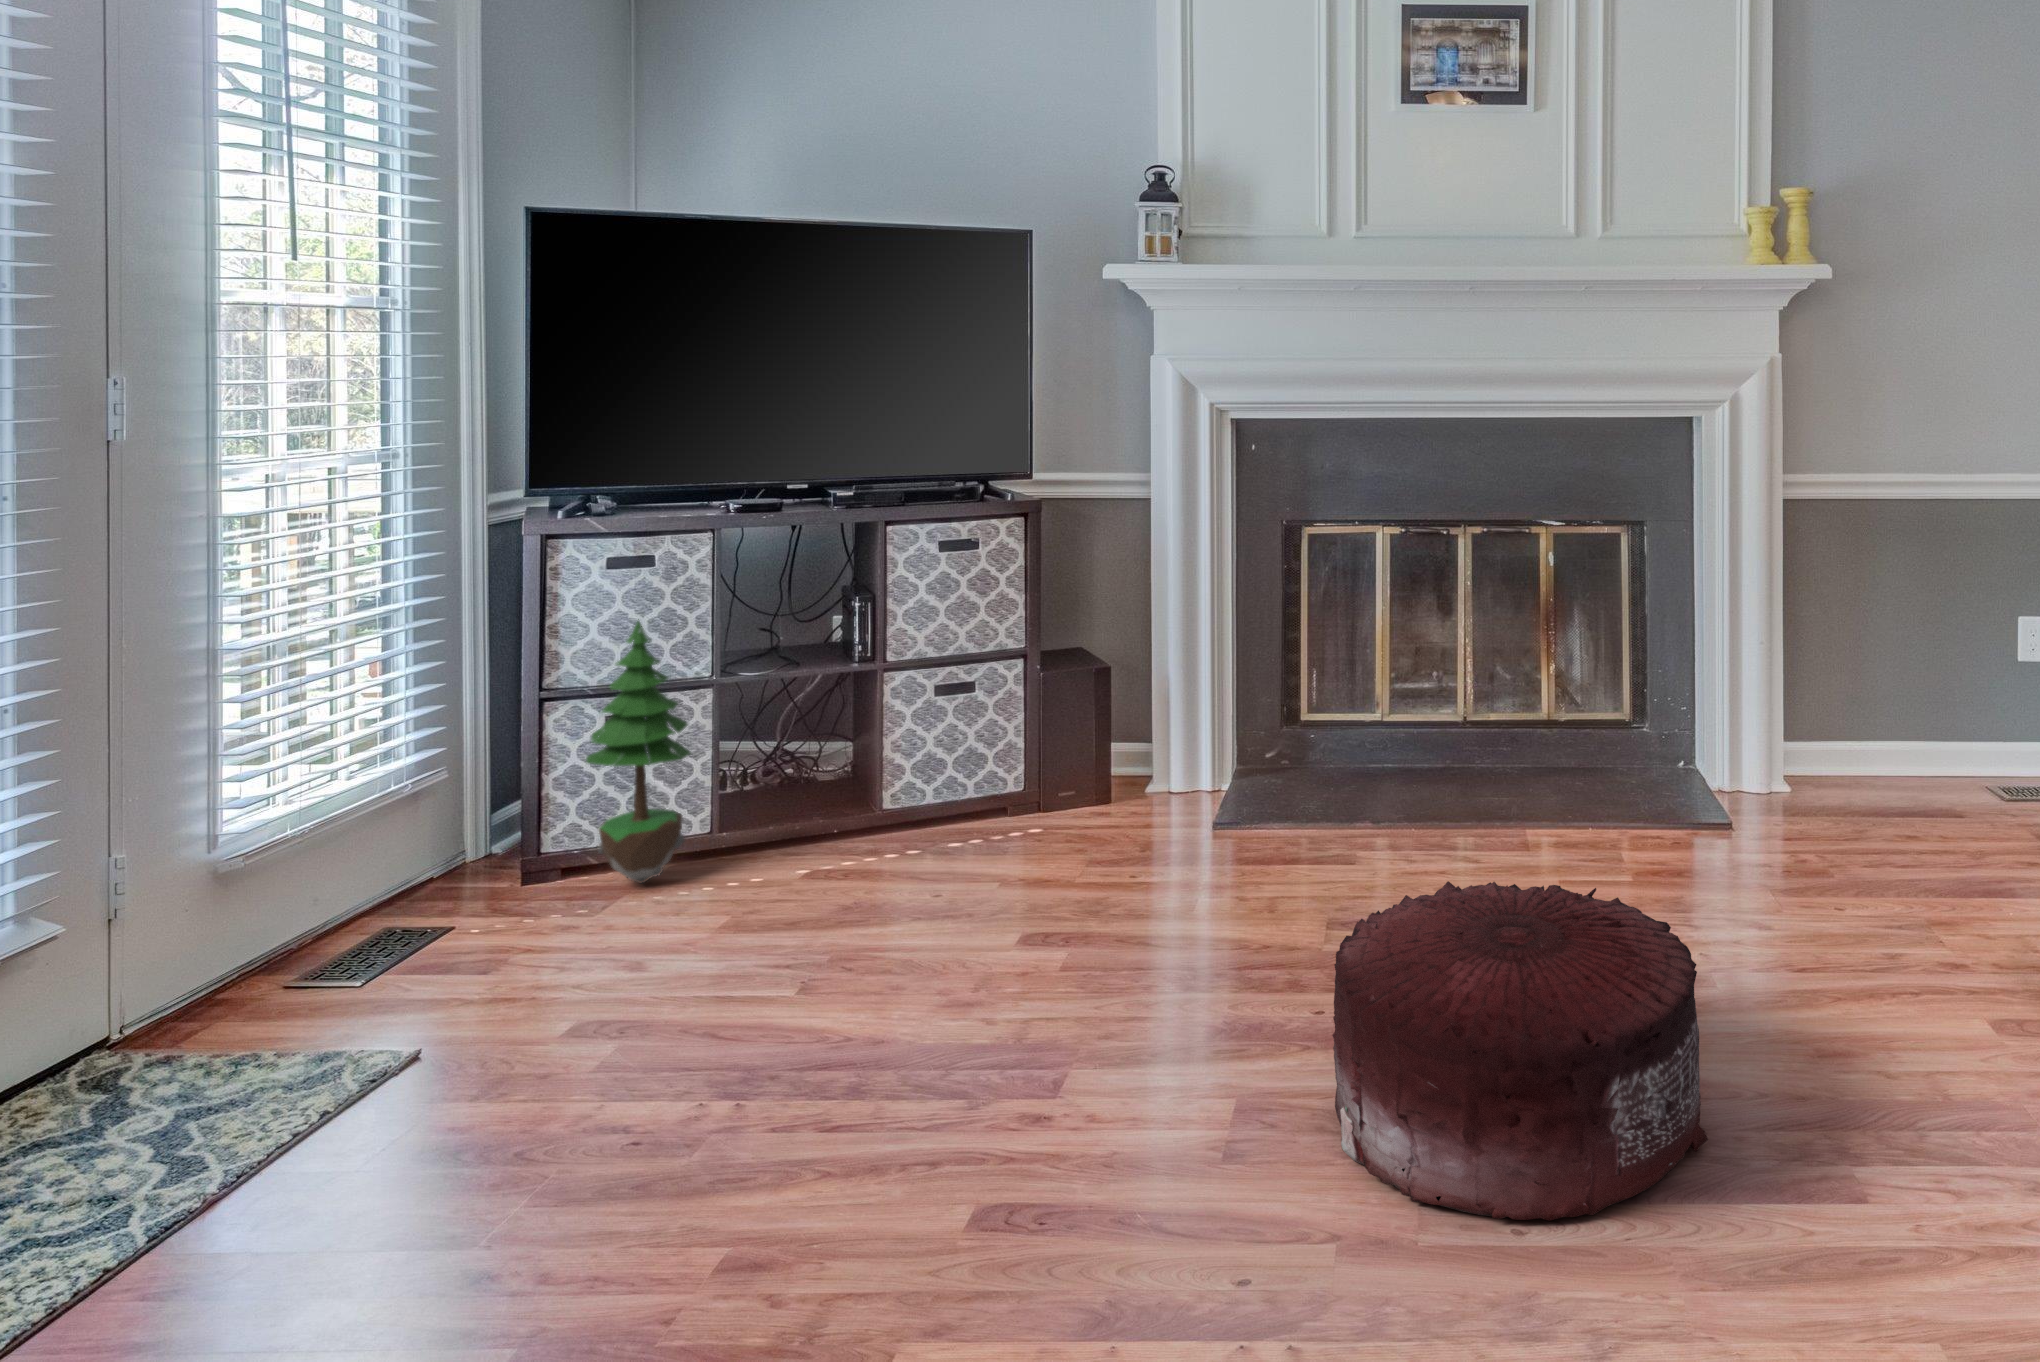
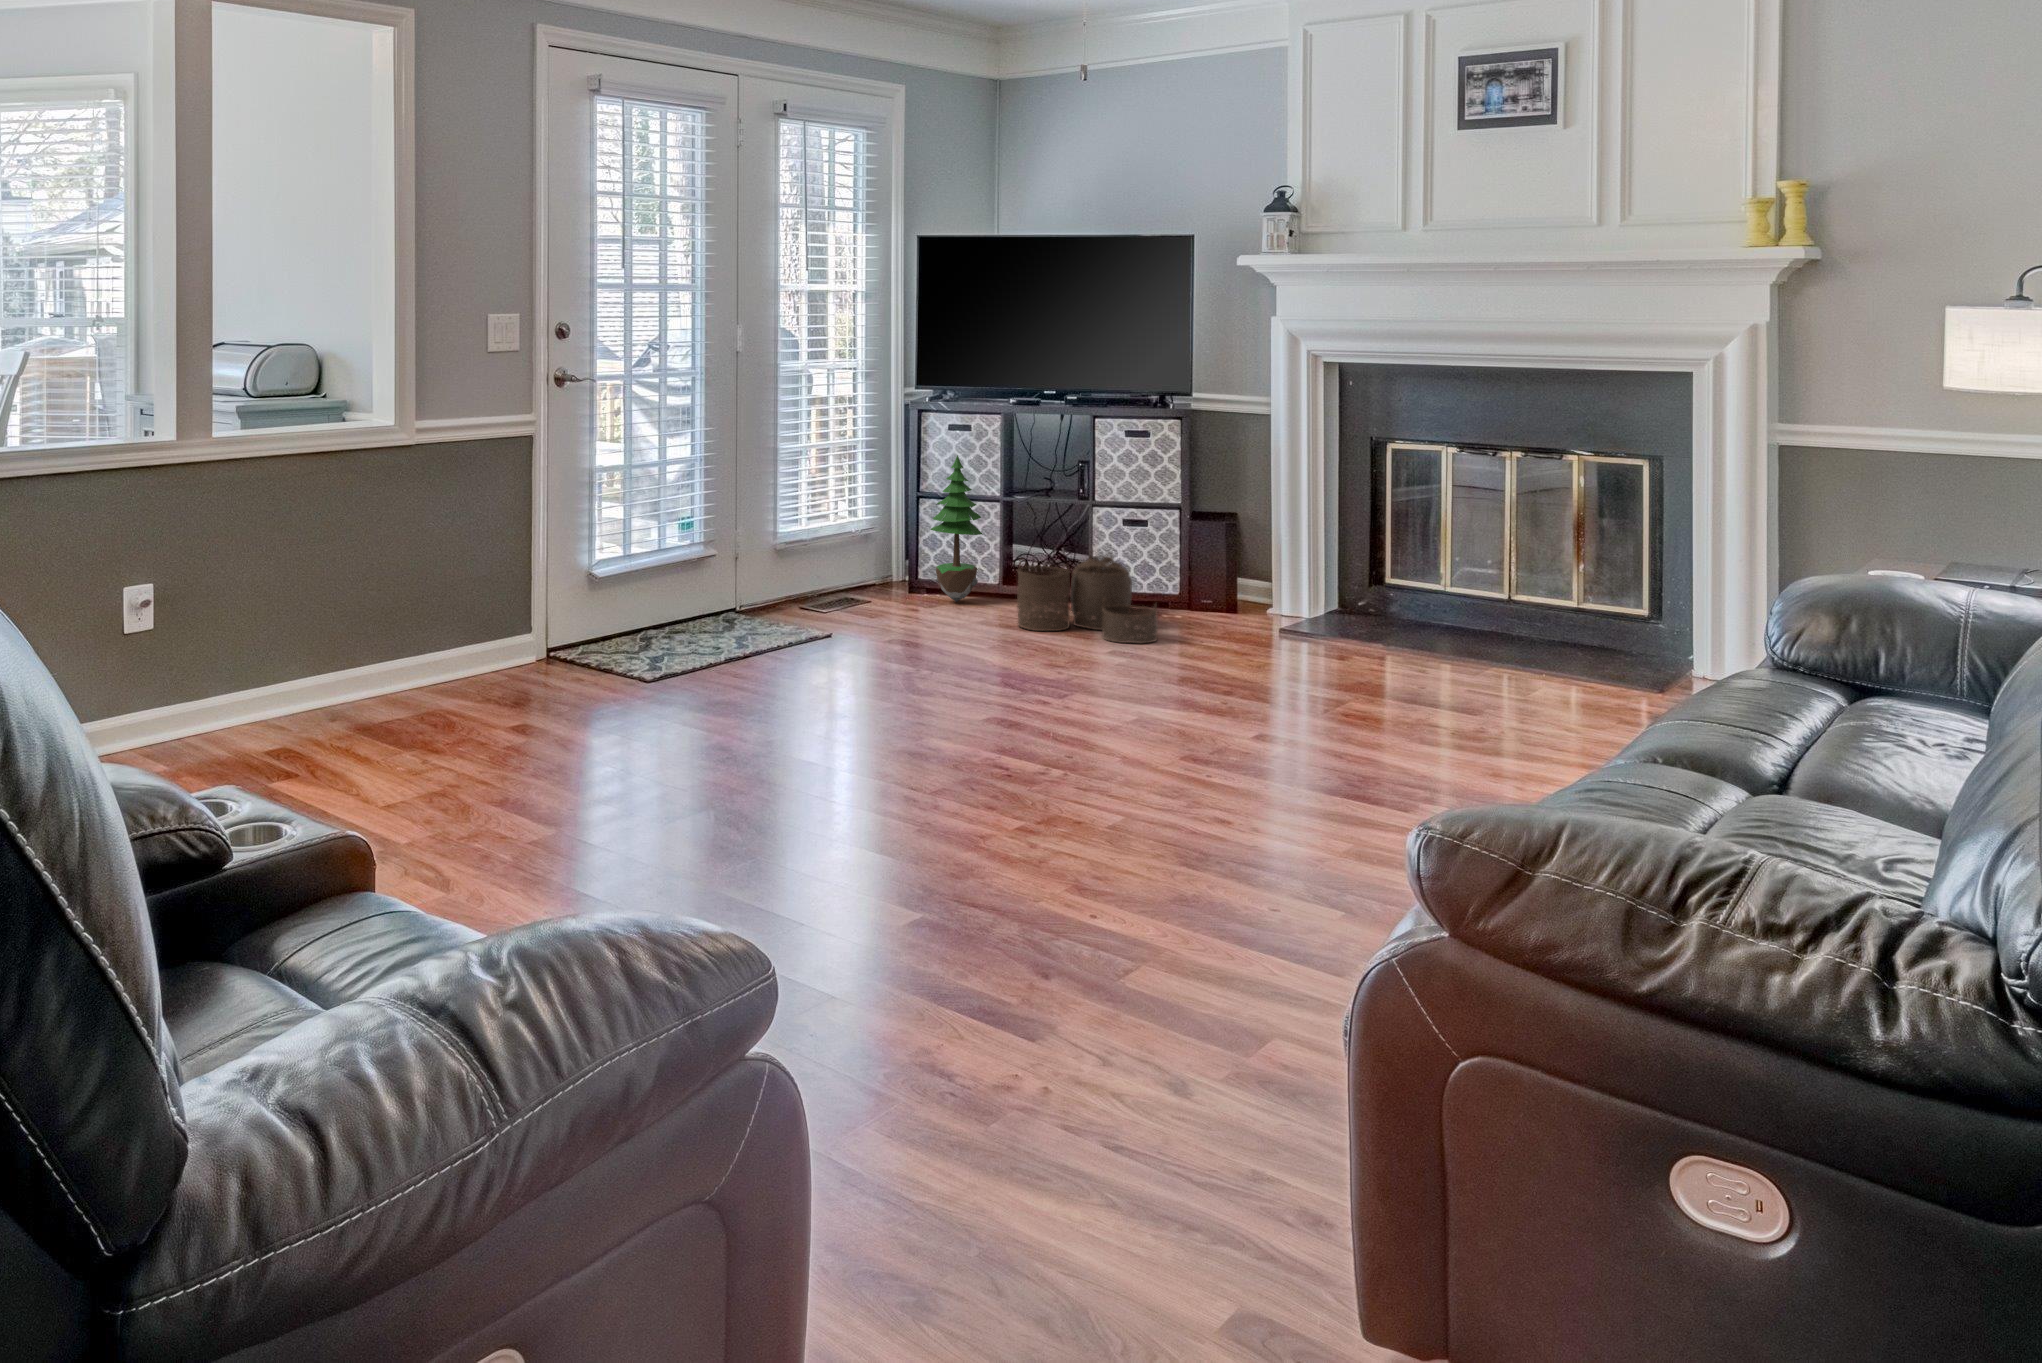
woven basket: none [798,748,1064,927] -> present [1017,556,1158,644]
pouf: present [1332,881,1708,1221] -> none [1180,624,1400,773]

